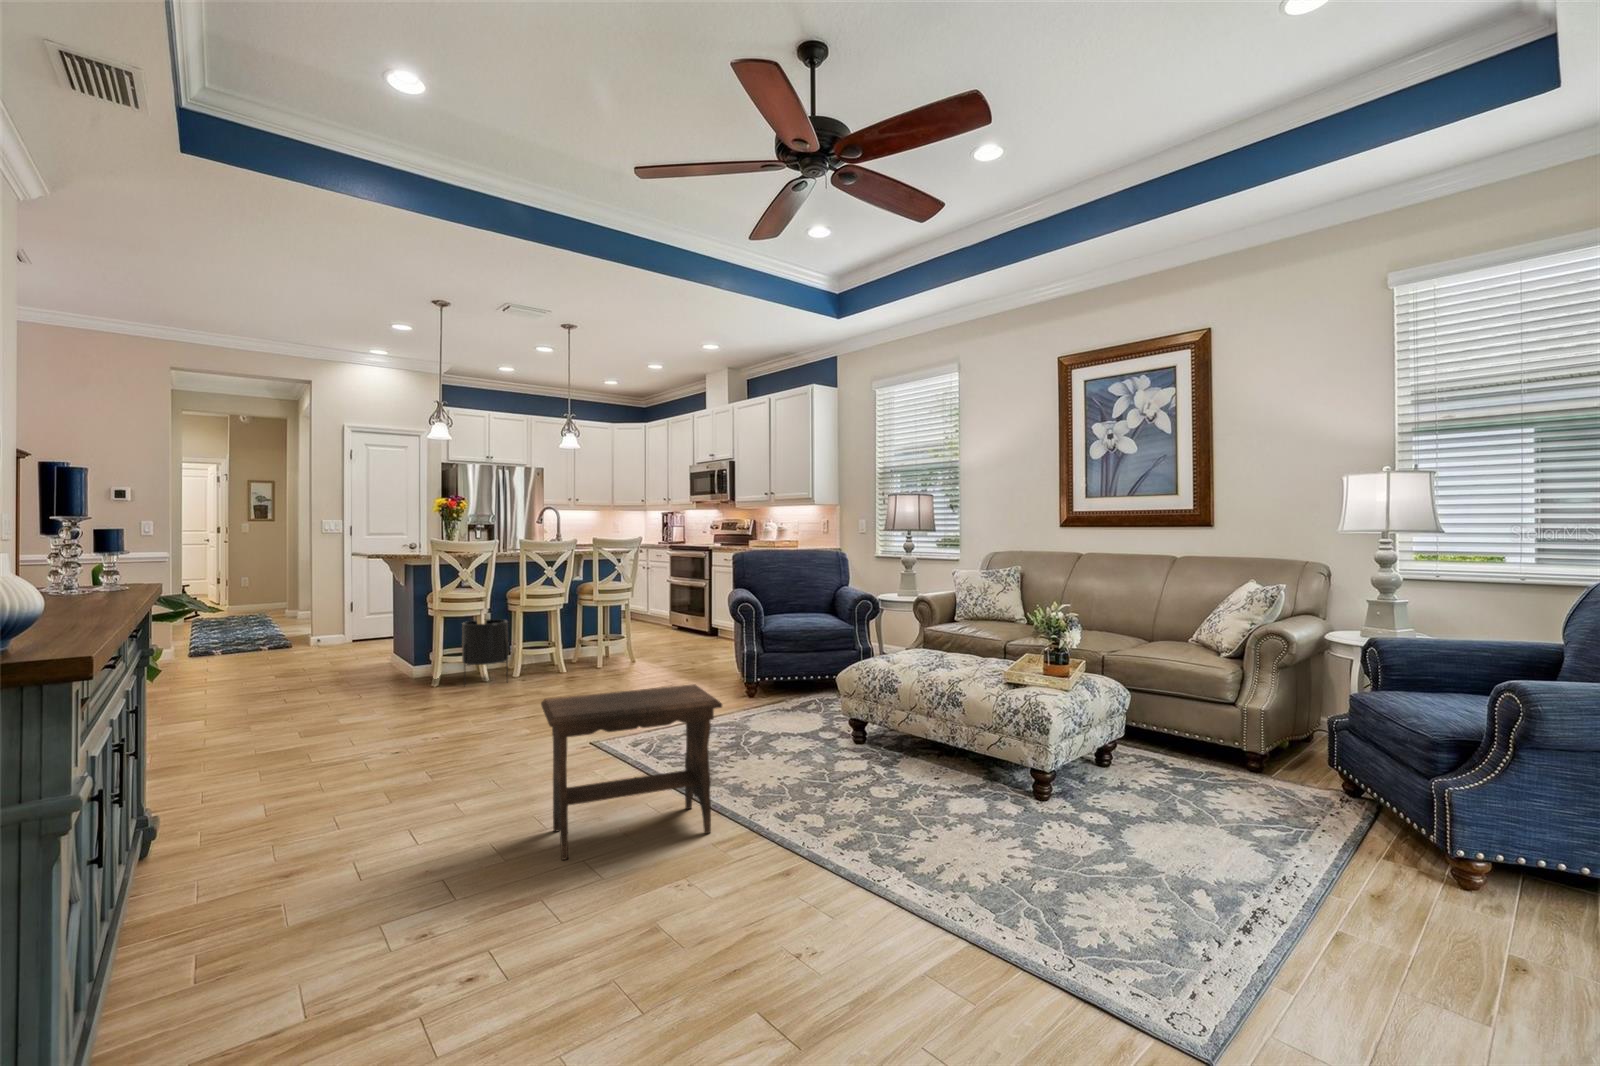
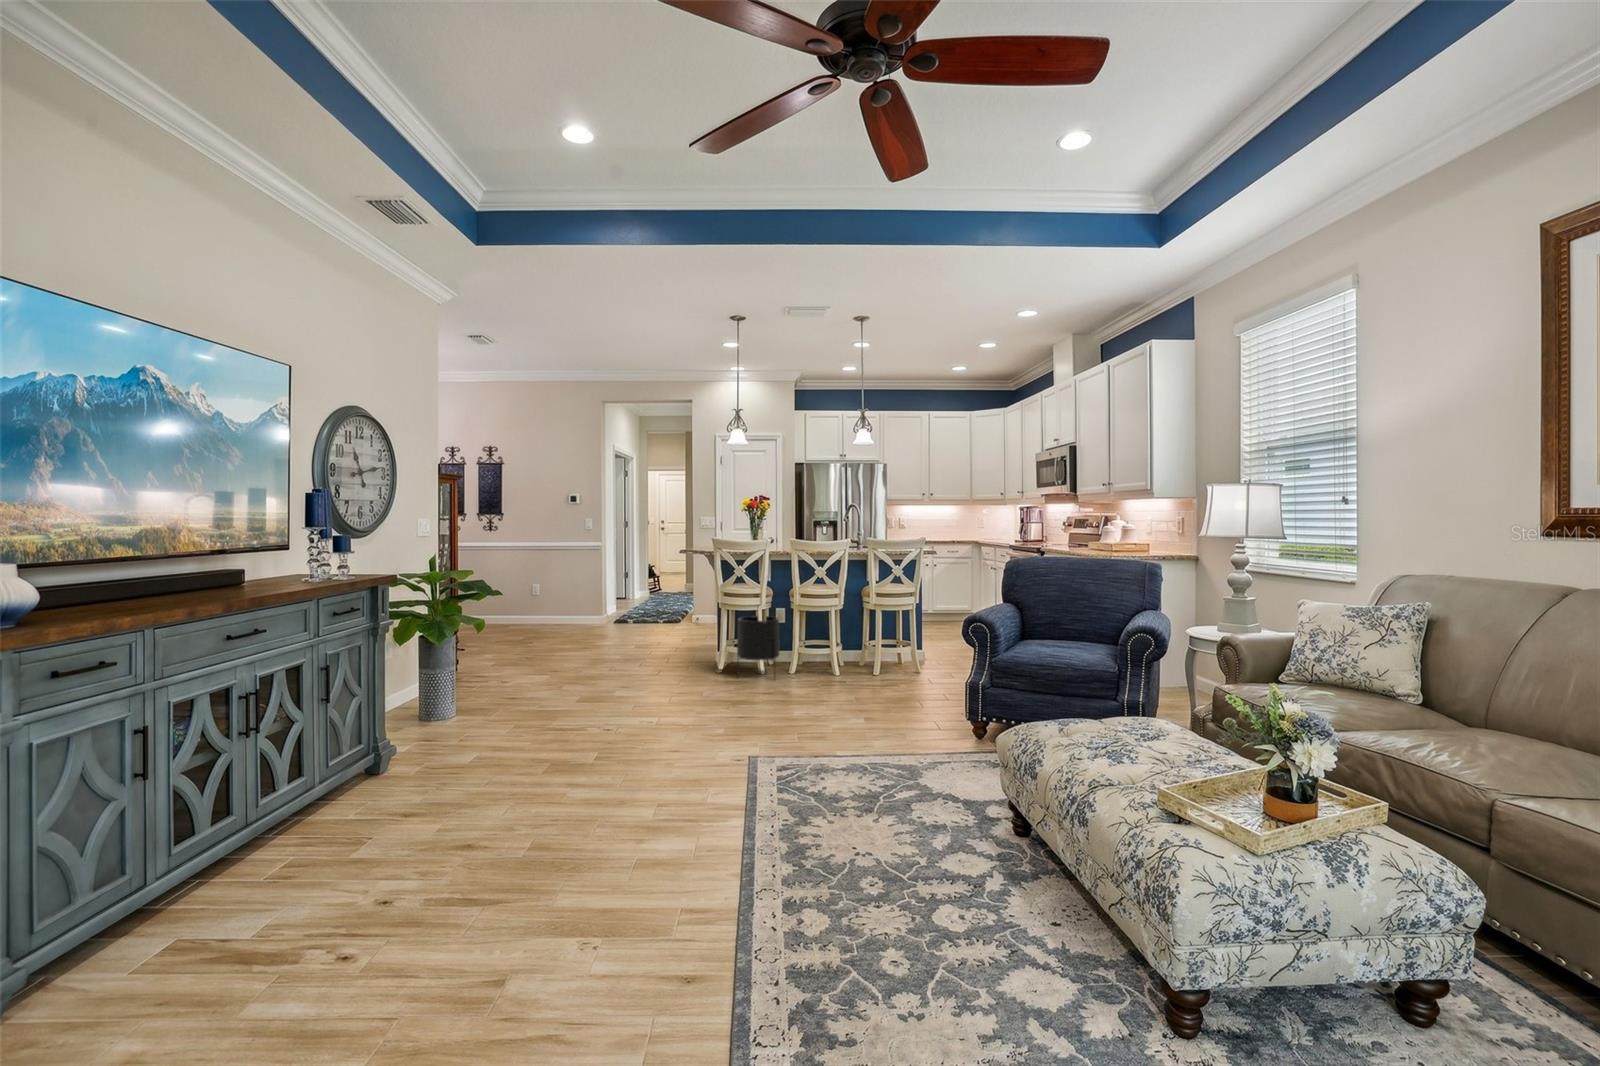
footstool: present [541,684,722,860] -> none [522,715,732,906]

